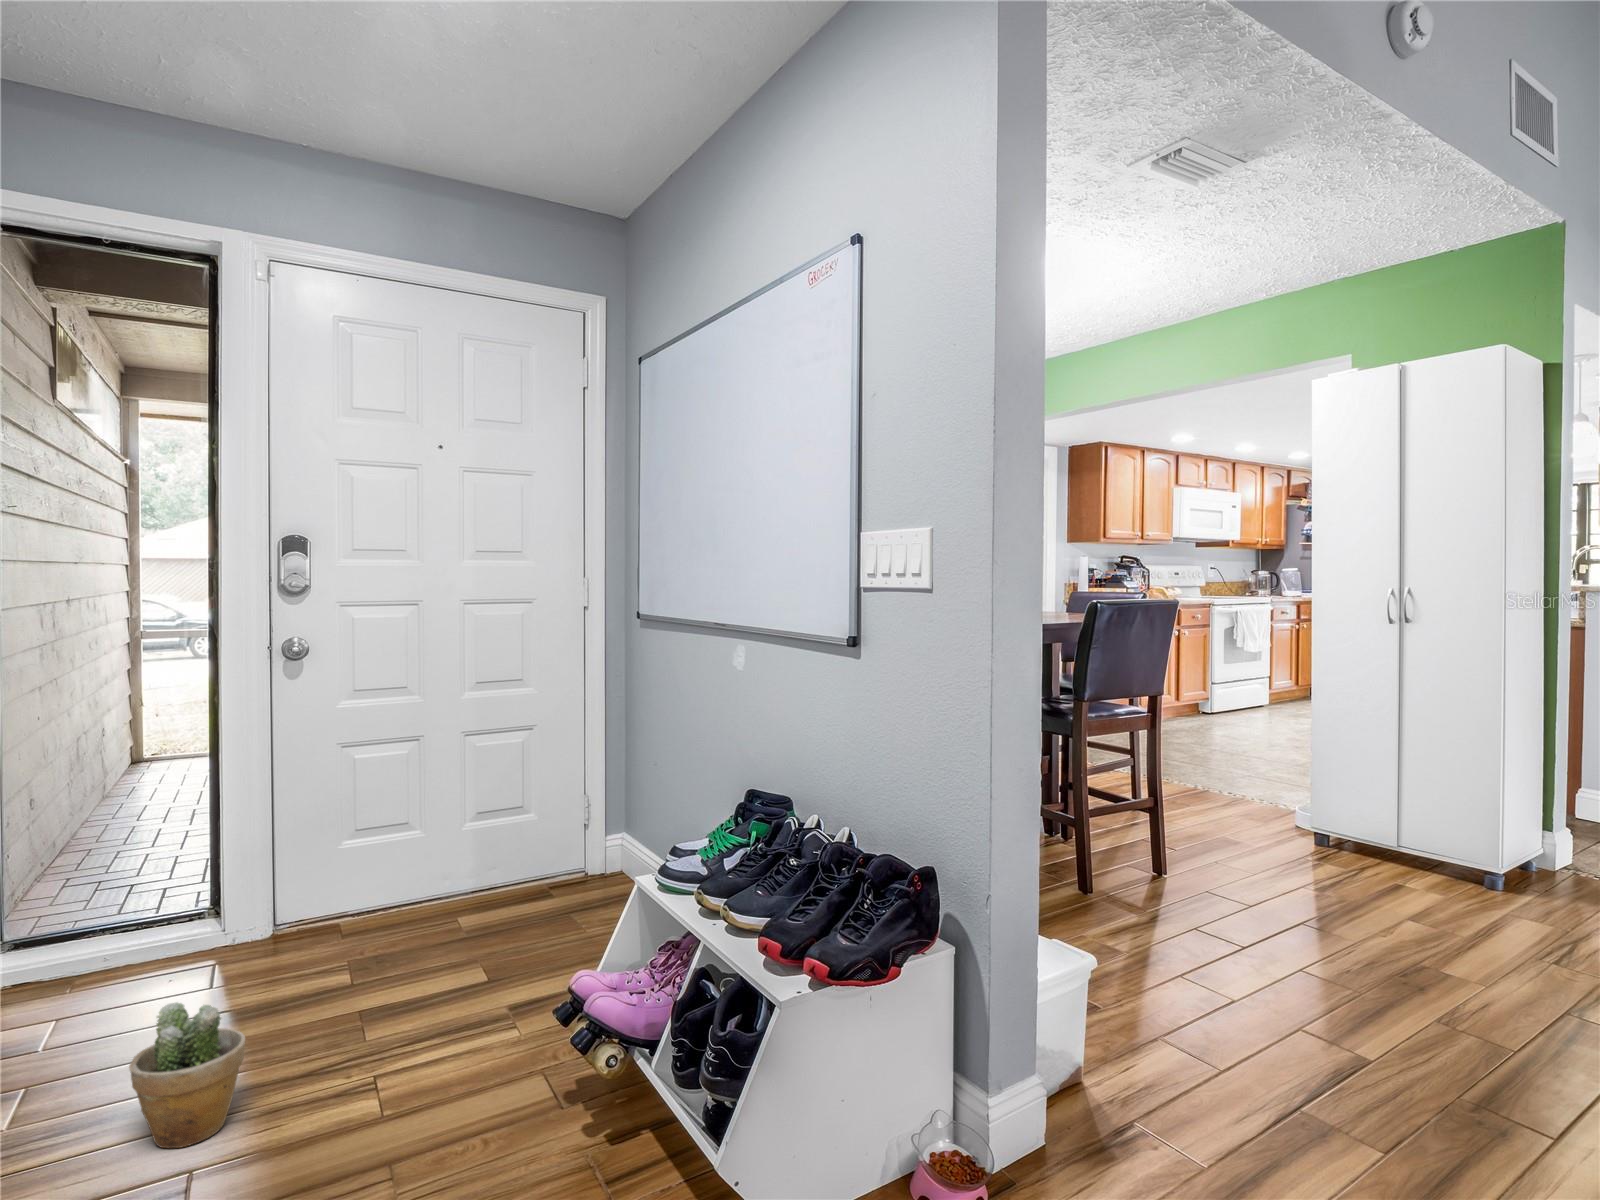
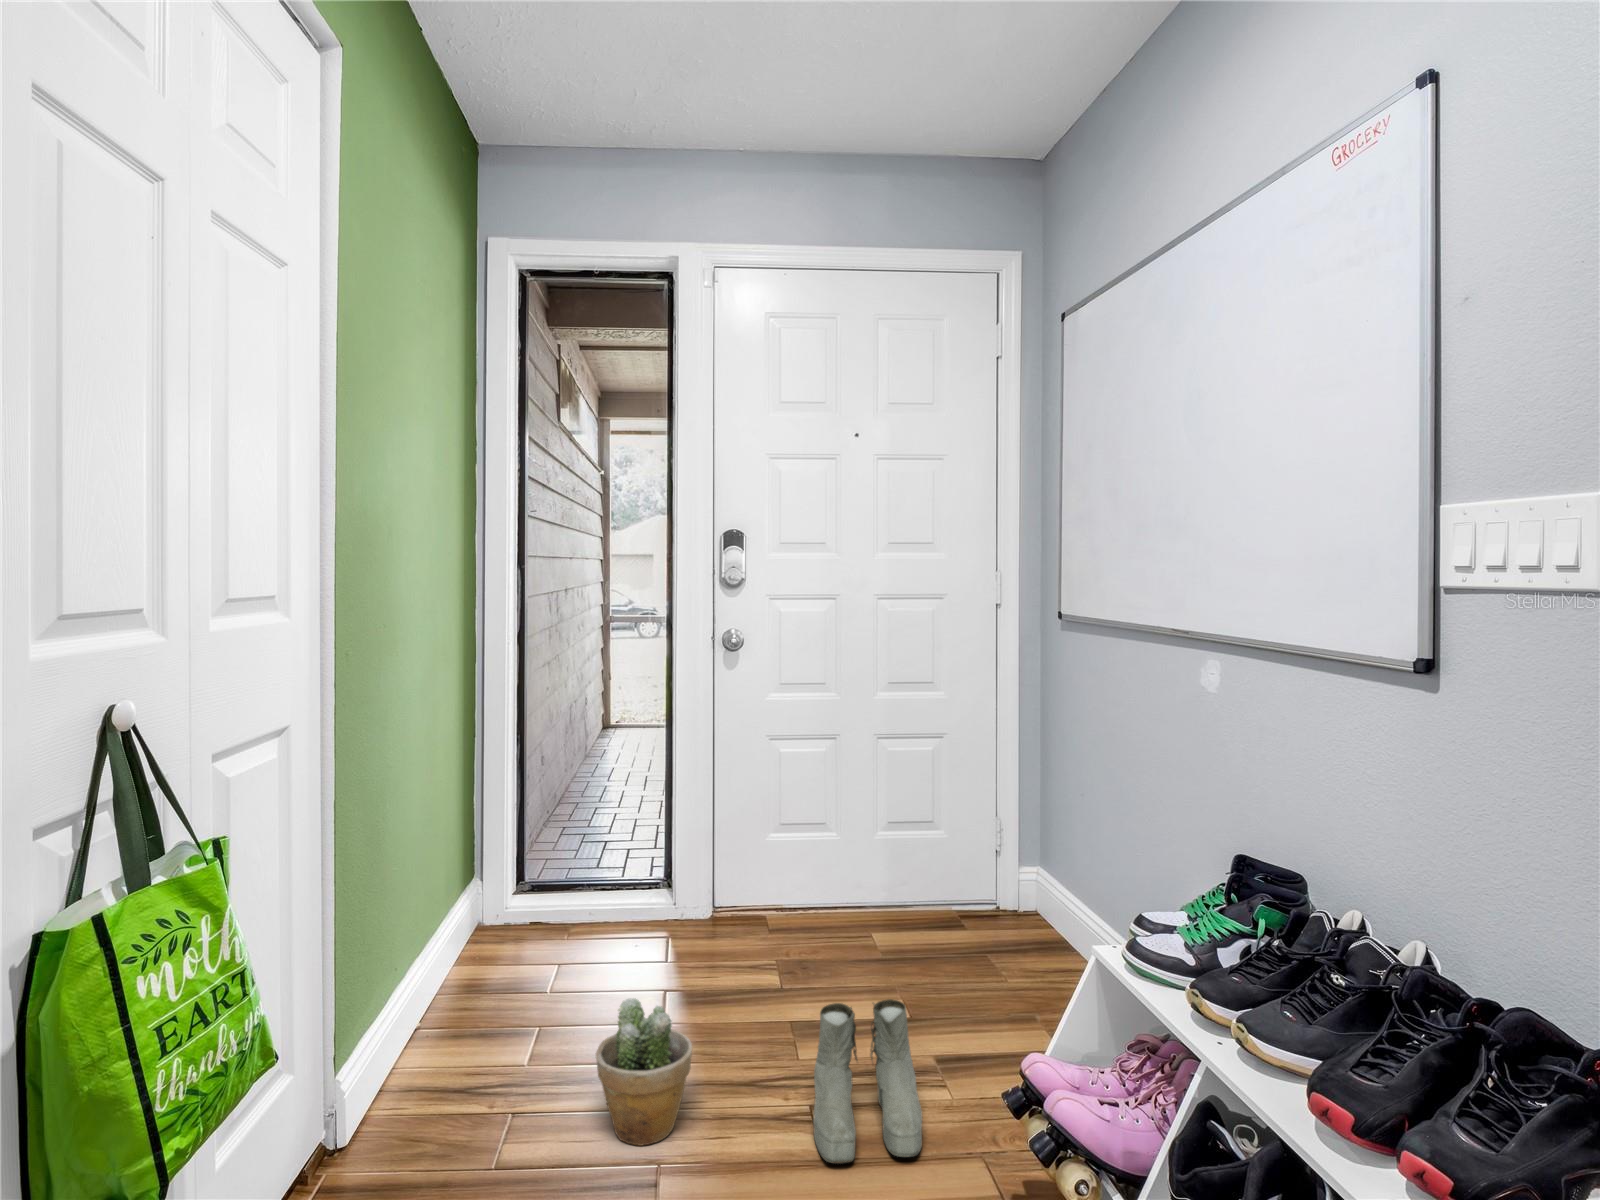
boots: none [378,958,485,1112] -> present [813,999,922,1164]

